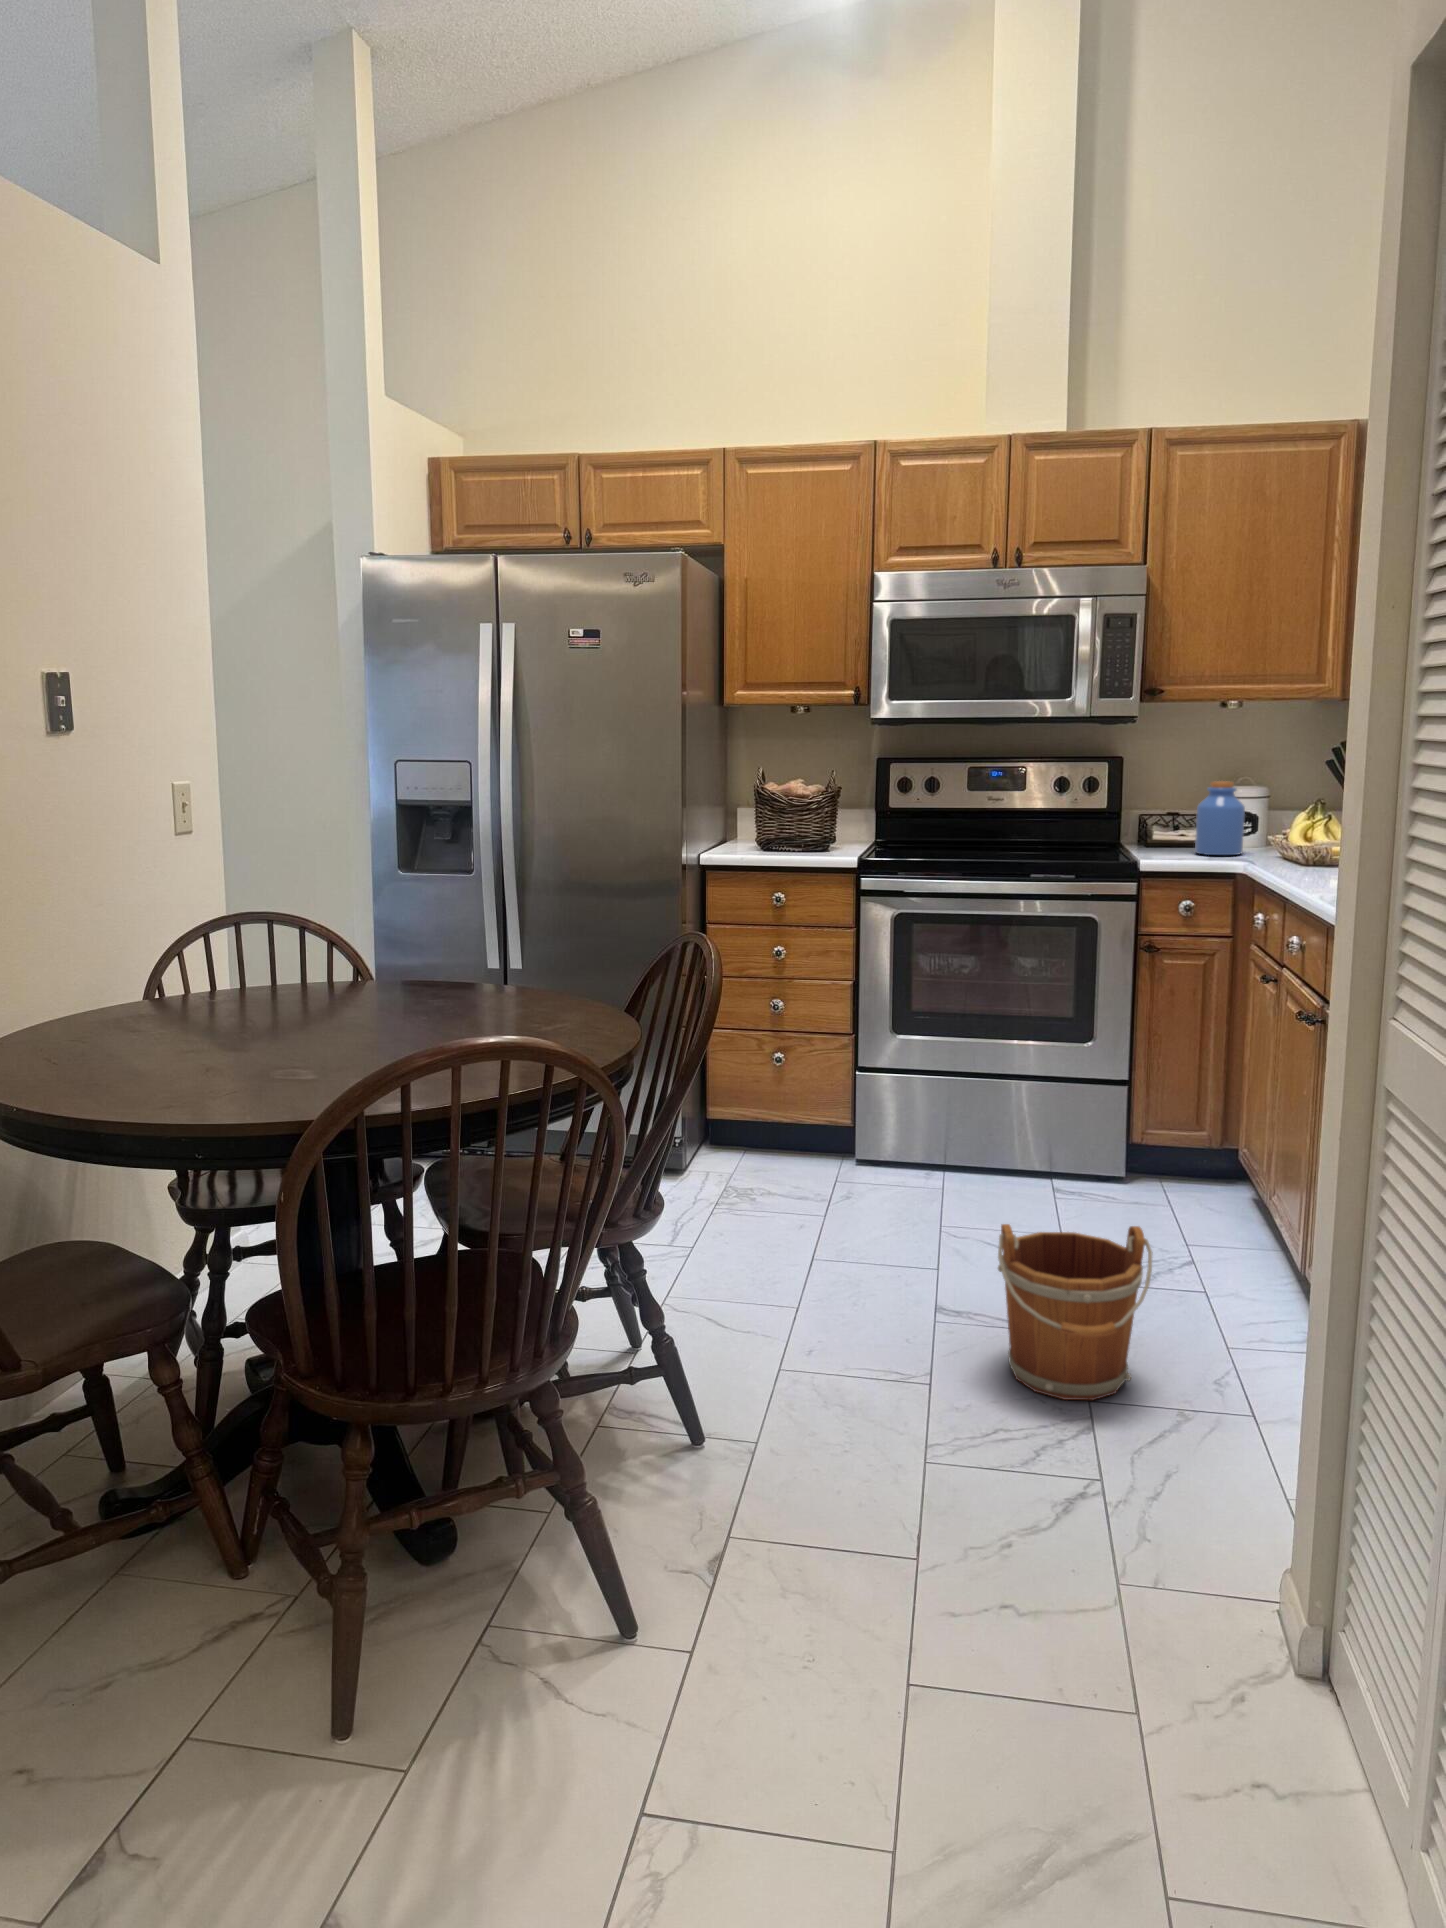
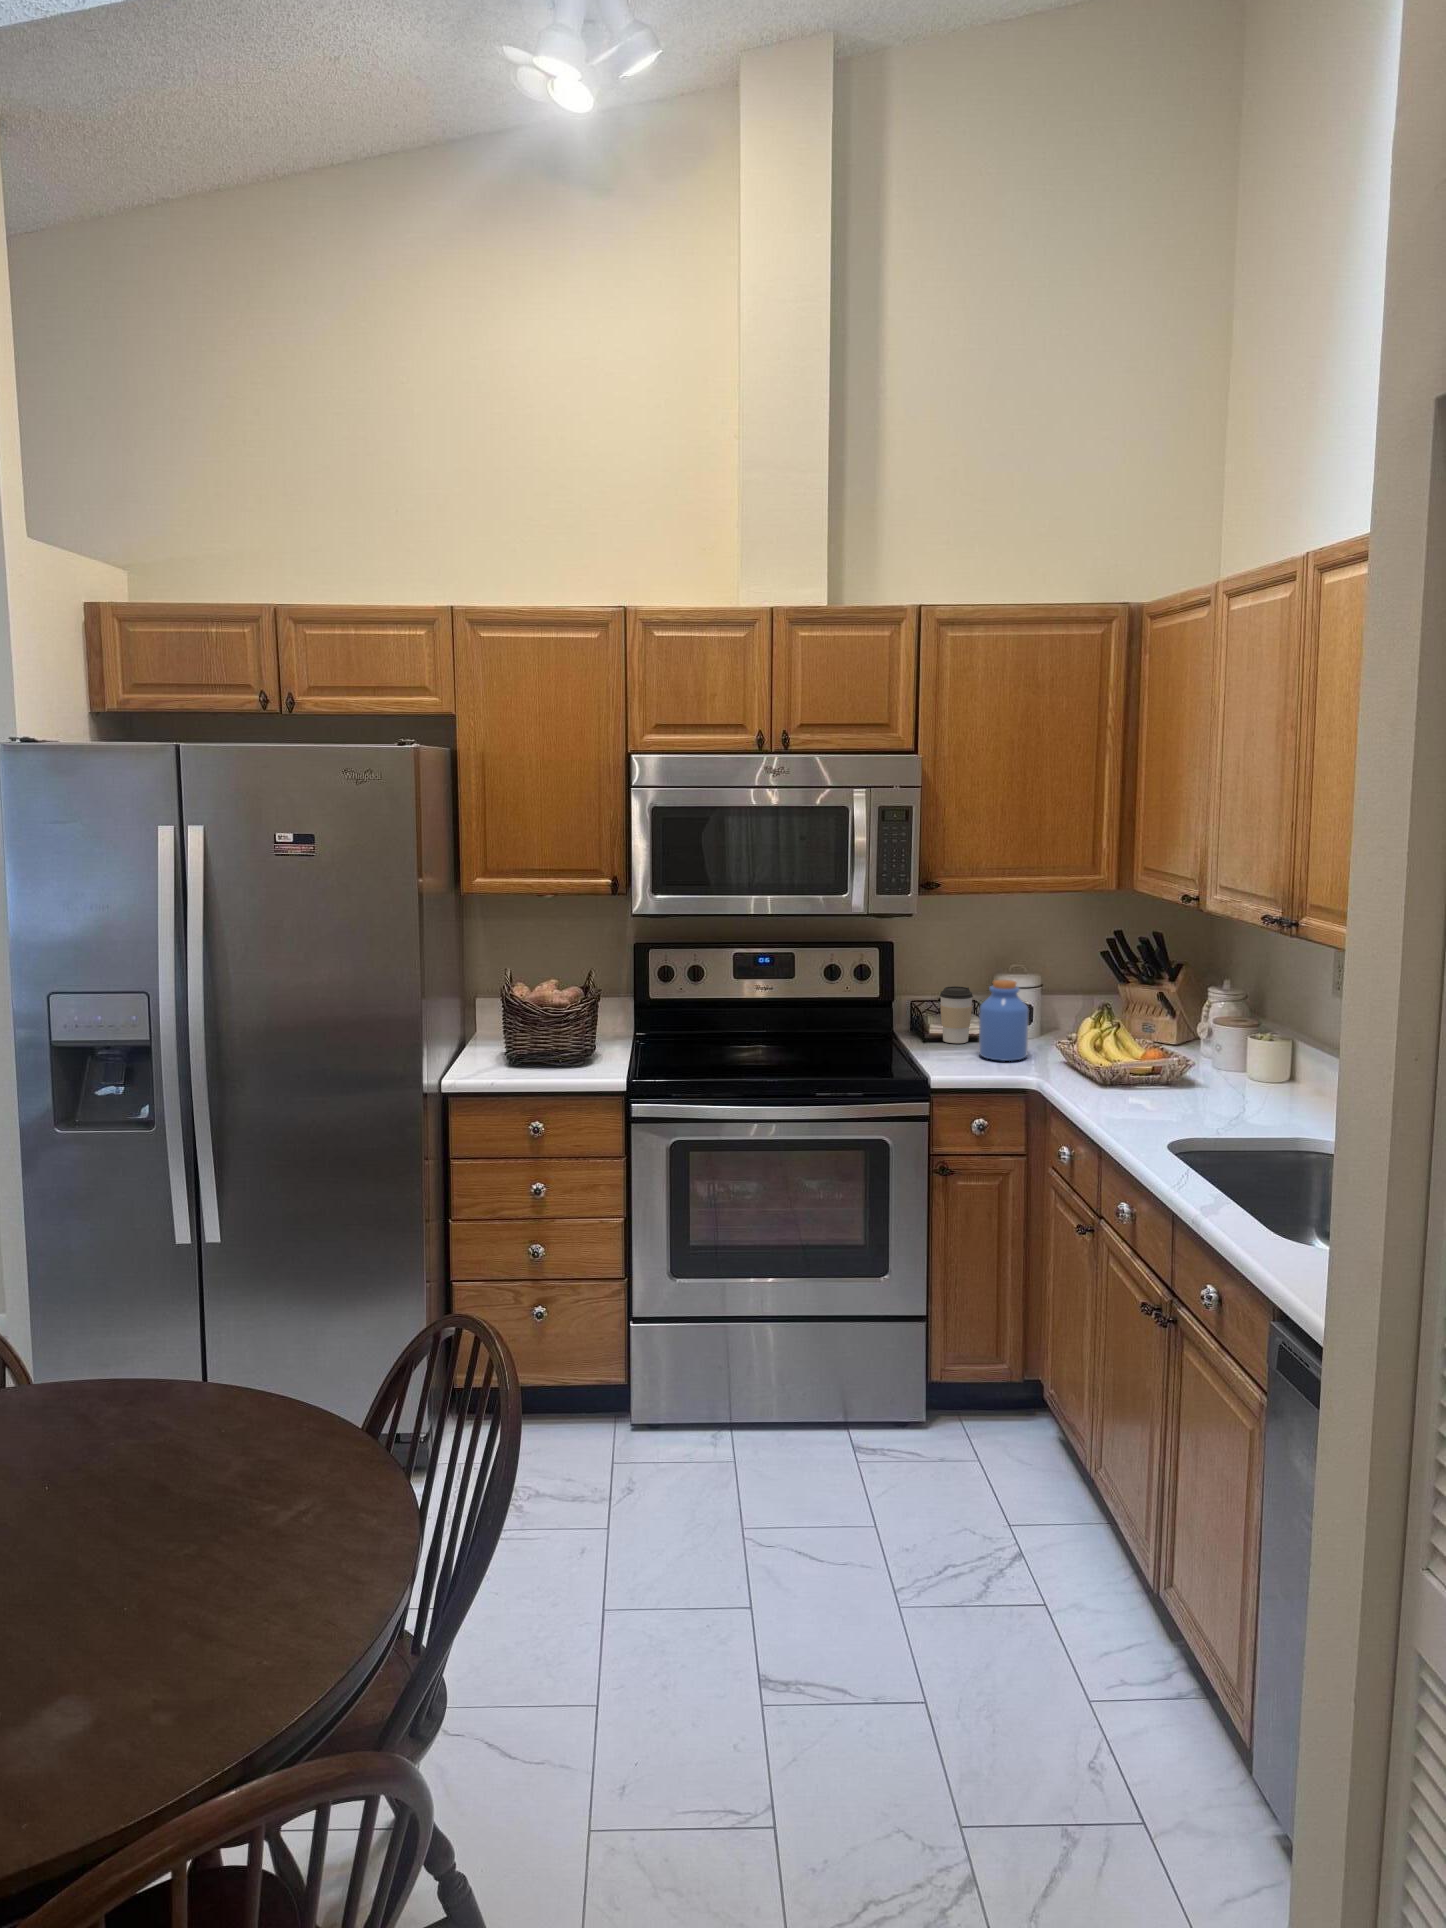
coffee cup: none [1163,795,1196,847] -> present [940,986,973,1043]
bucket: present [998,1224,1152,1400] -> none [849,1602,1028,1844]

